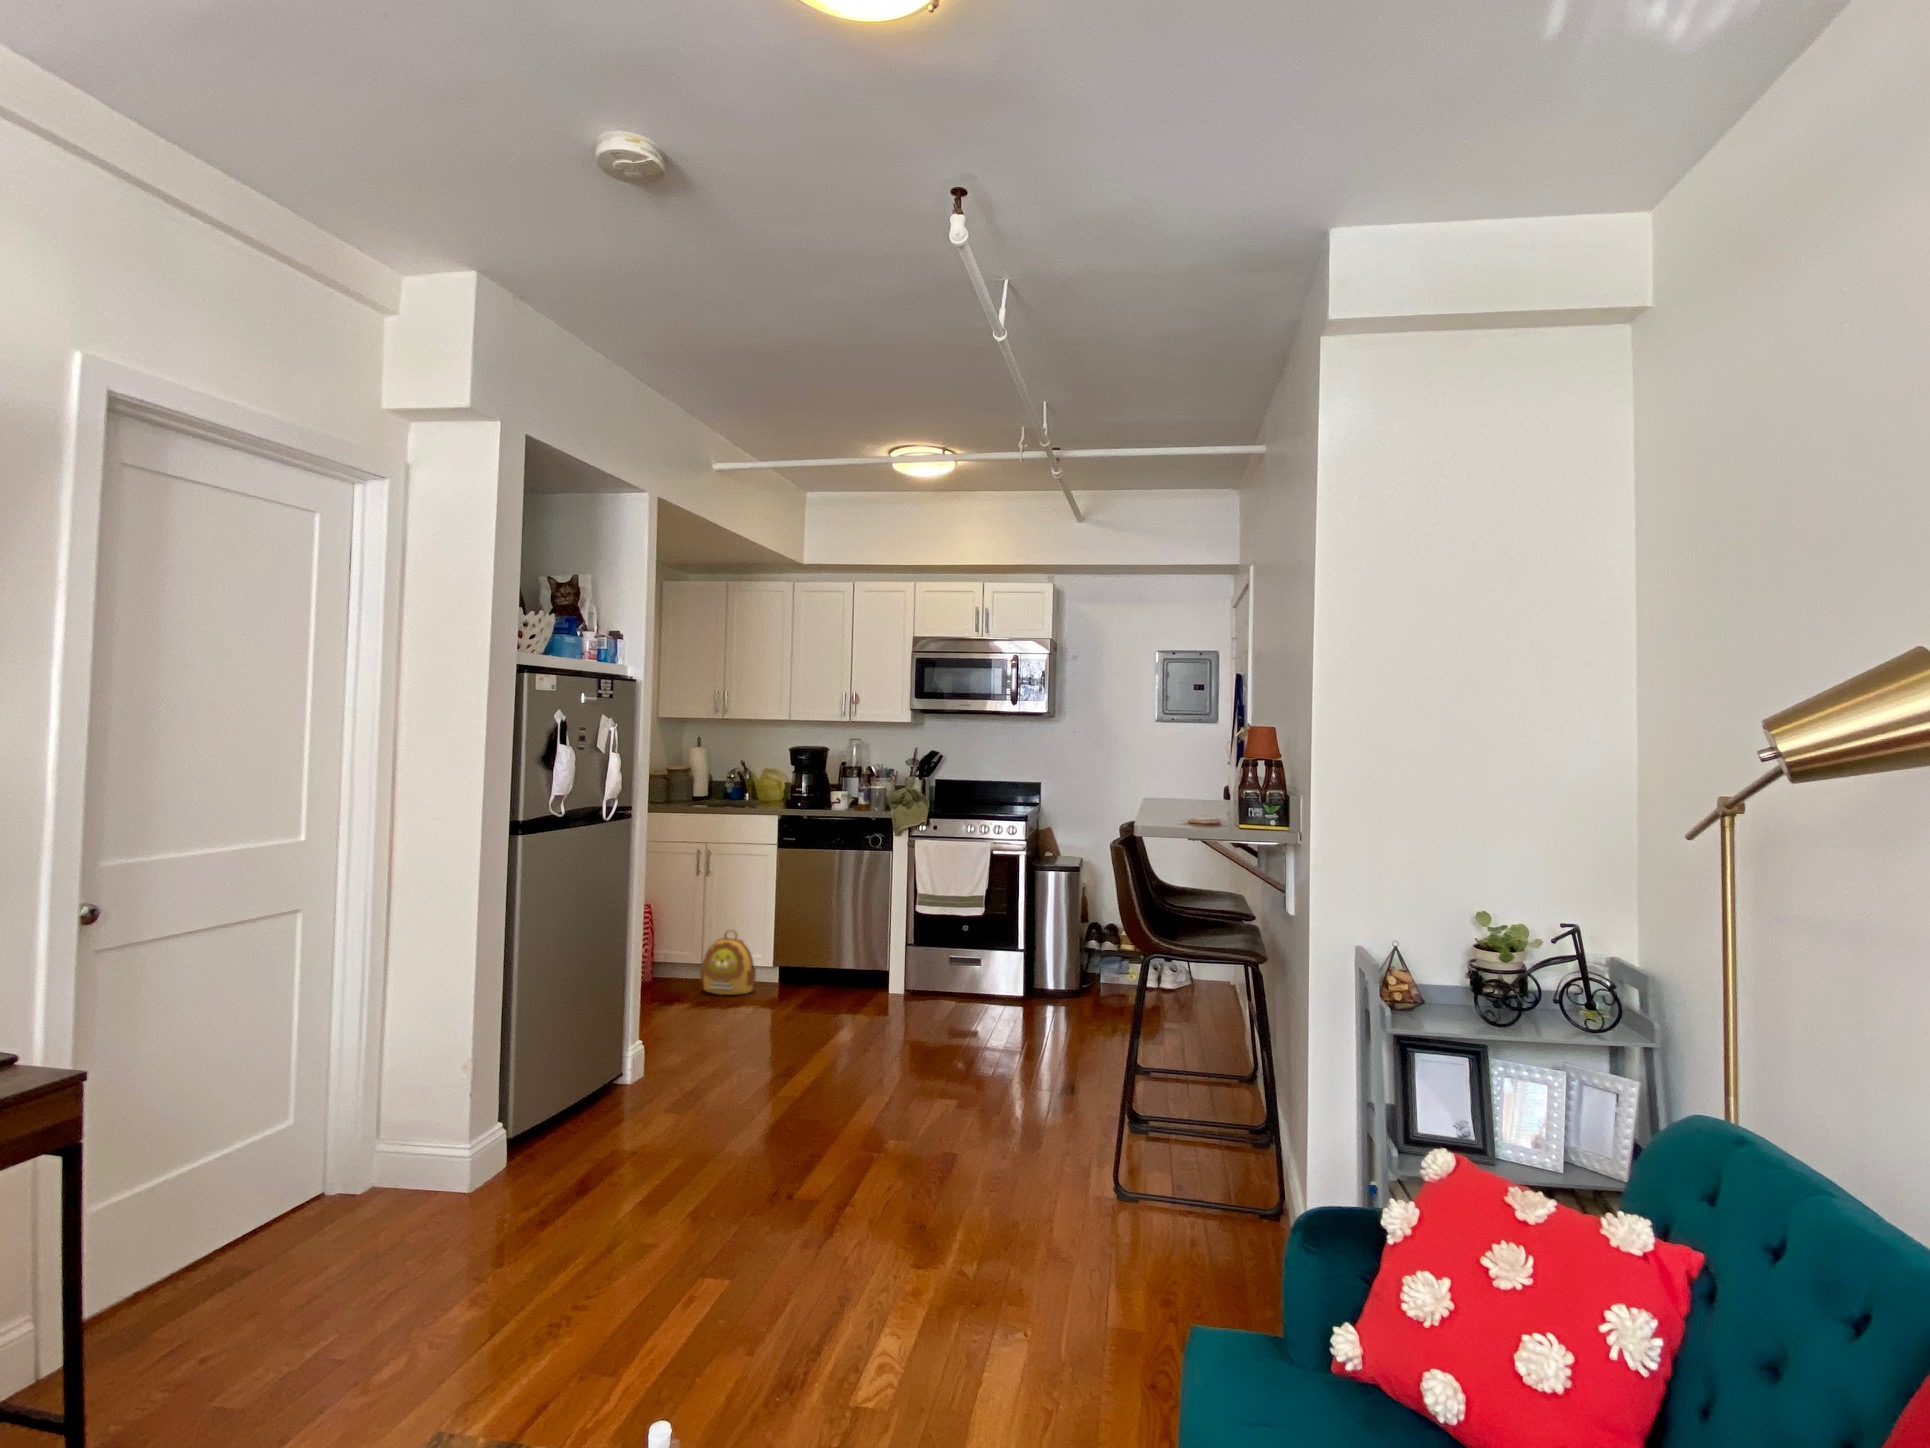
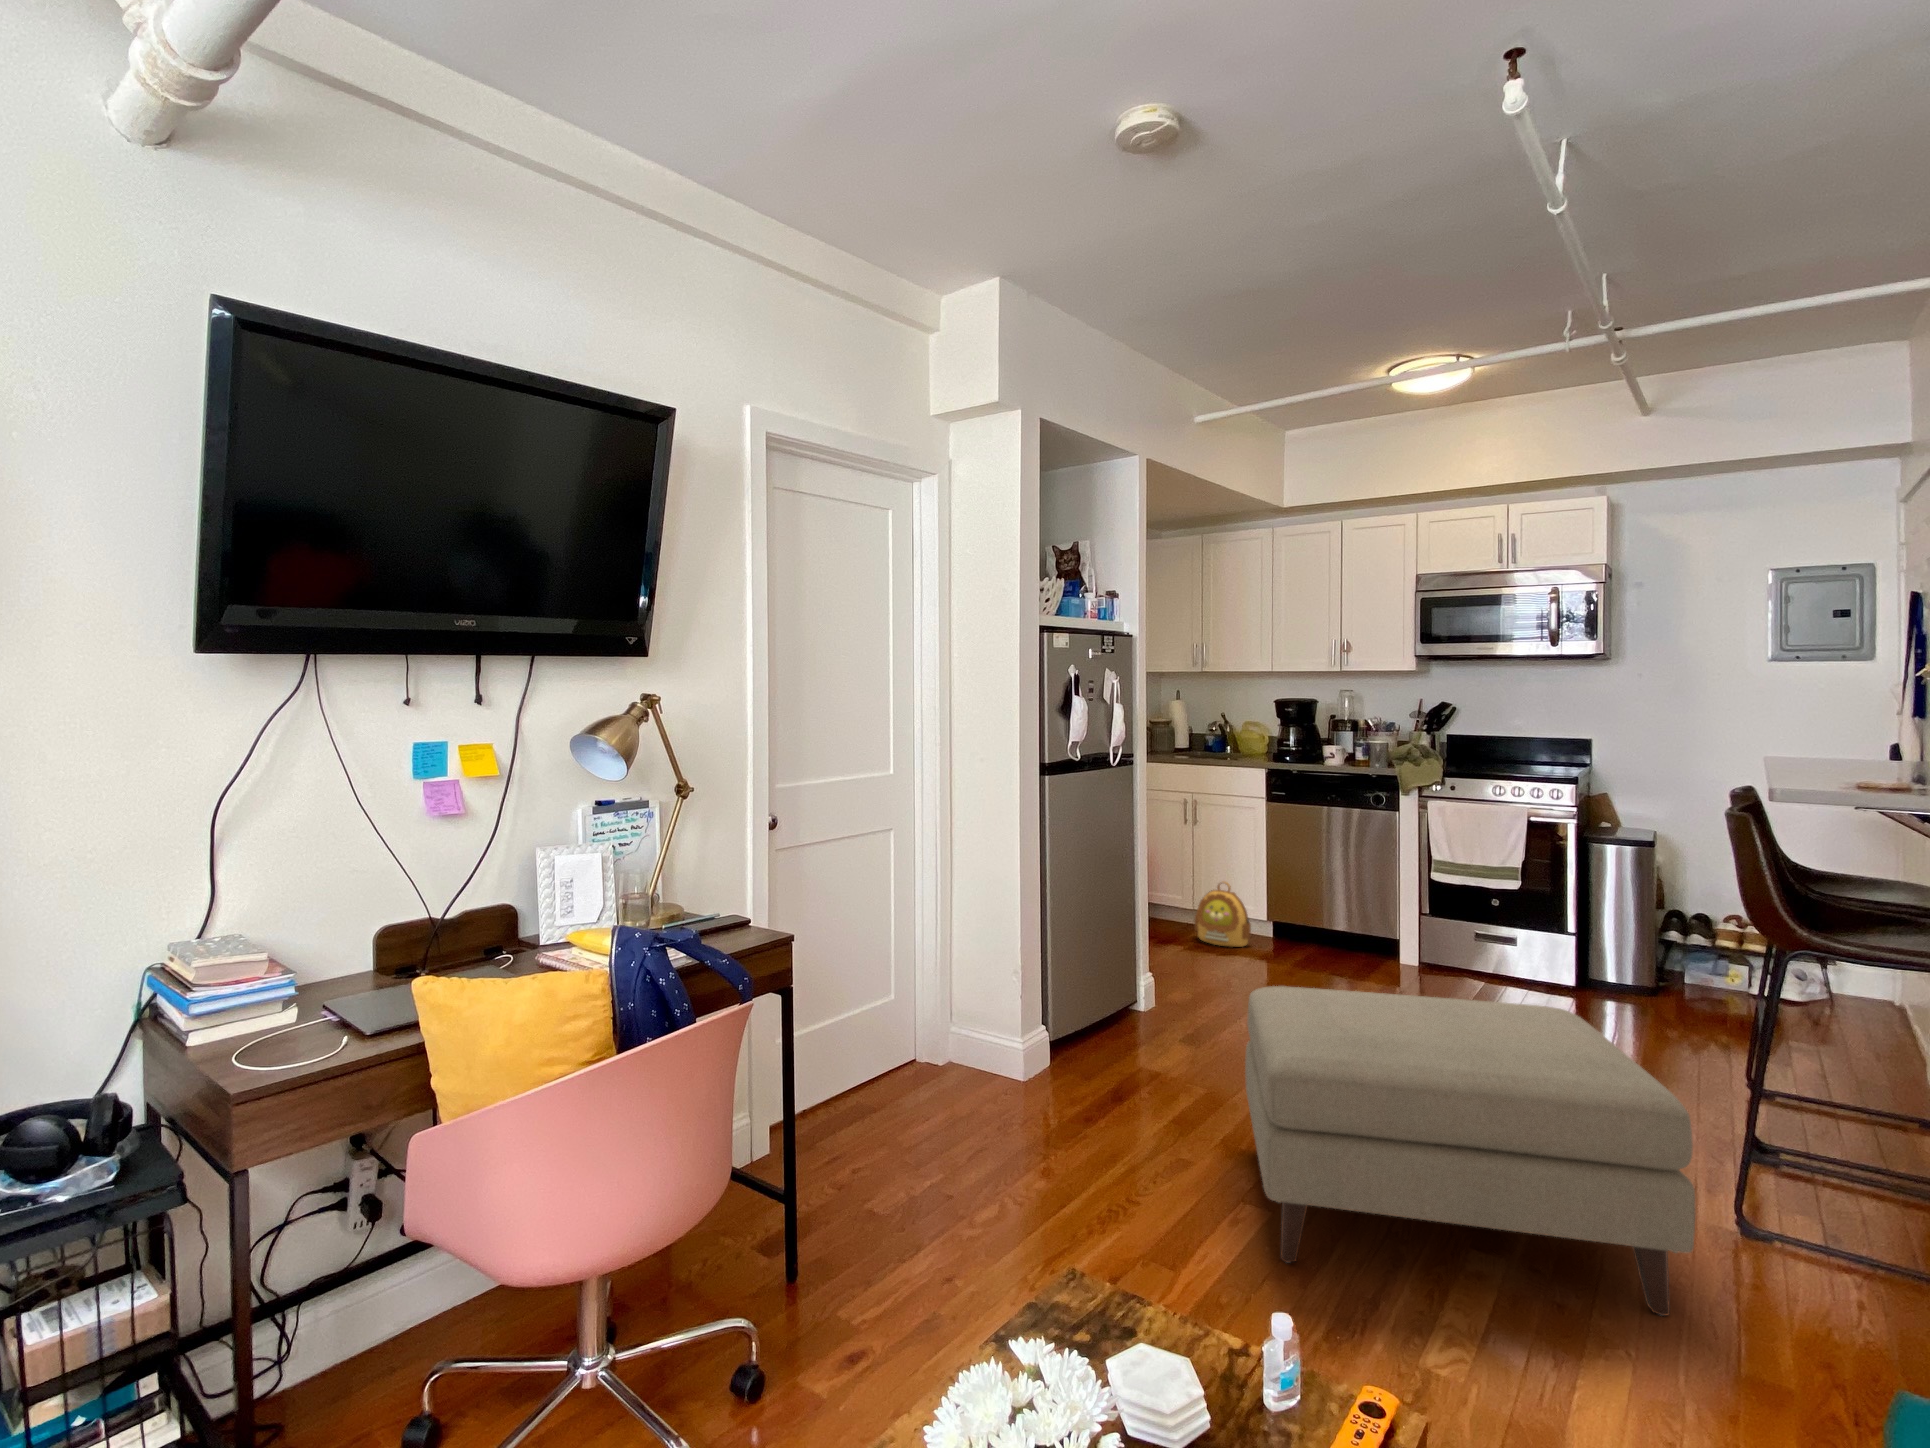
ottoman: none [721,1010,1053,1276] -> present [1245,986,1695,1316]

